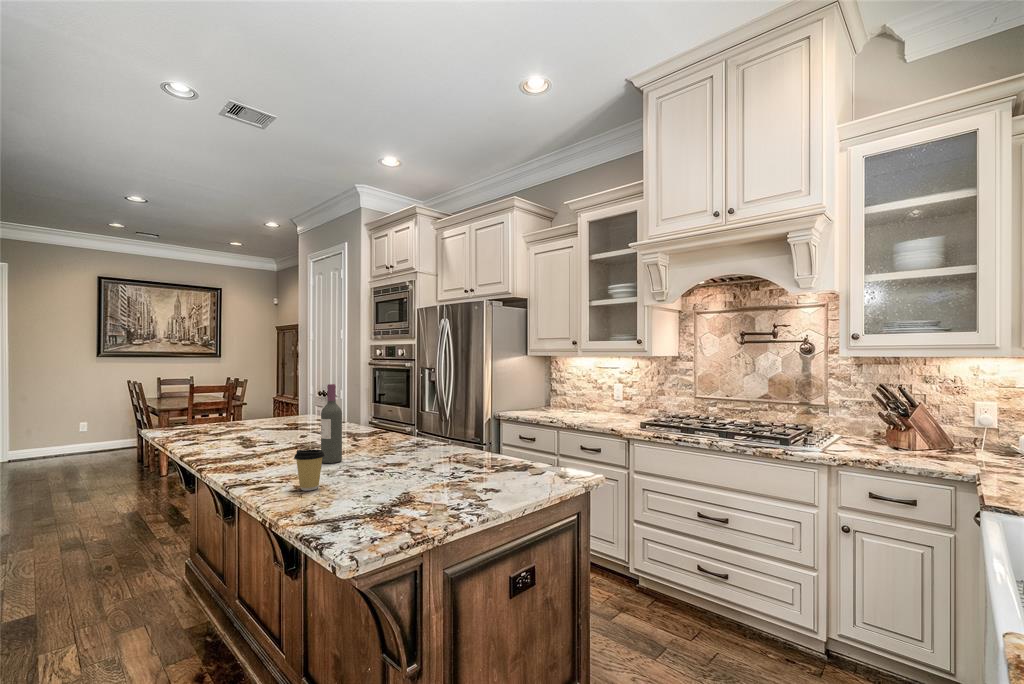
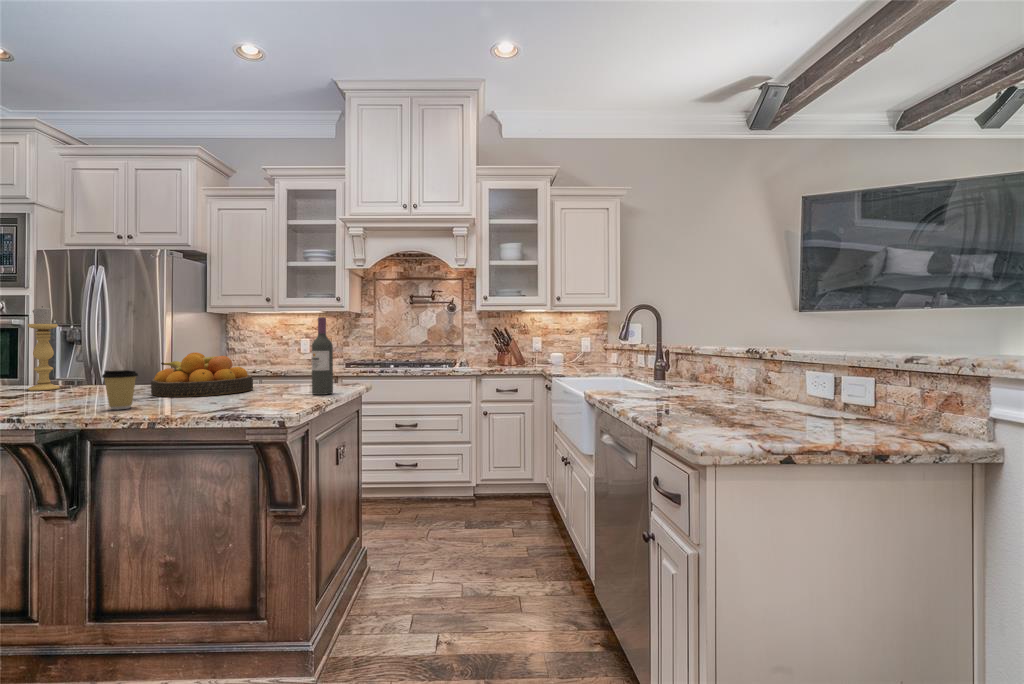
candle holder: none [345,367,365,439] -> present [28,306,60,391]
wine bottle: present [321,384,342,463] -> present [312,317,333,395]
fruit bowl: none [379,420,471,475] -> present [151,353,253,397]

